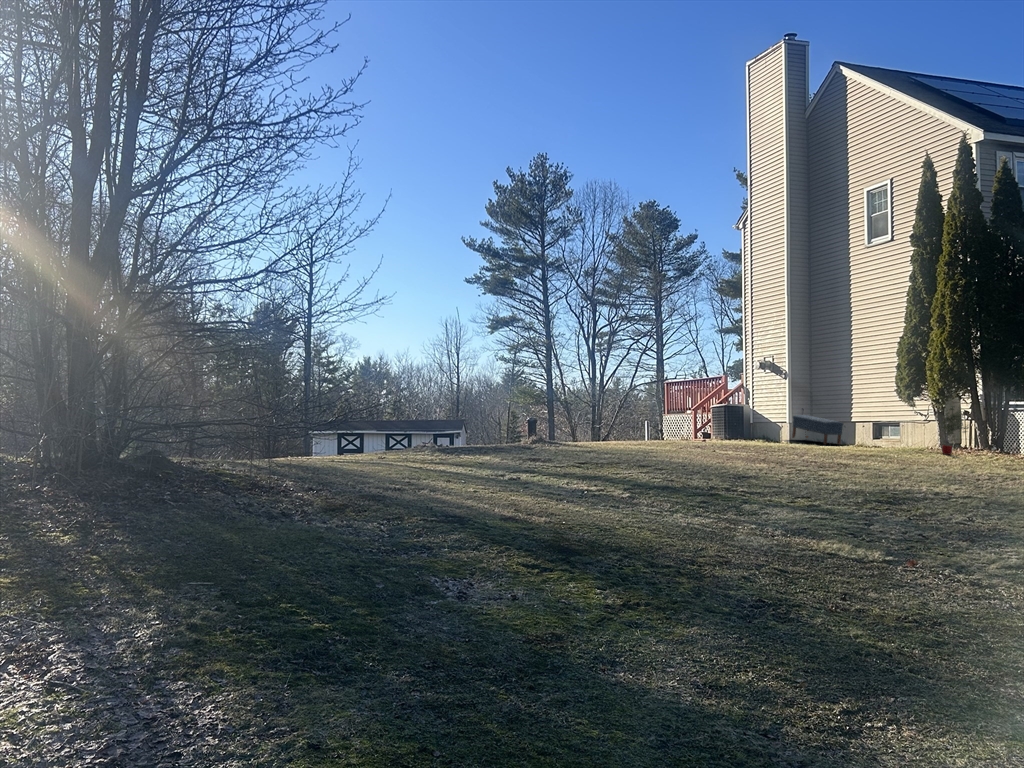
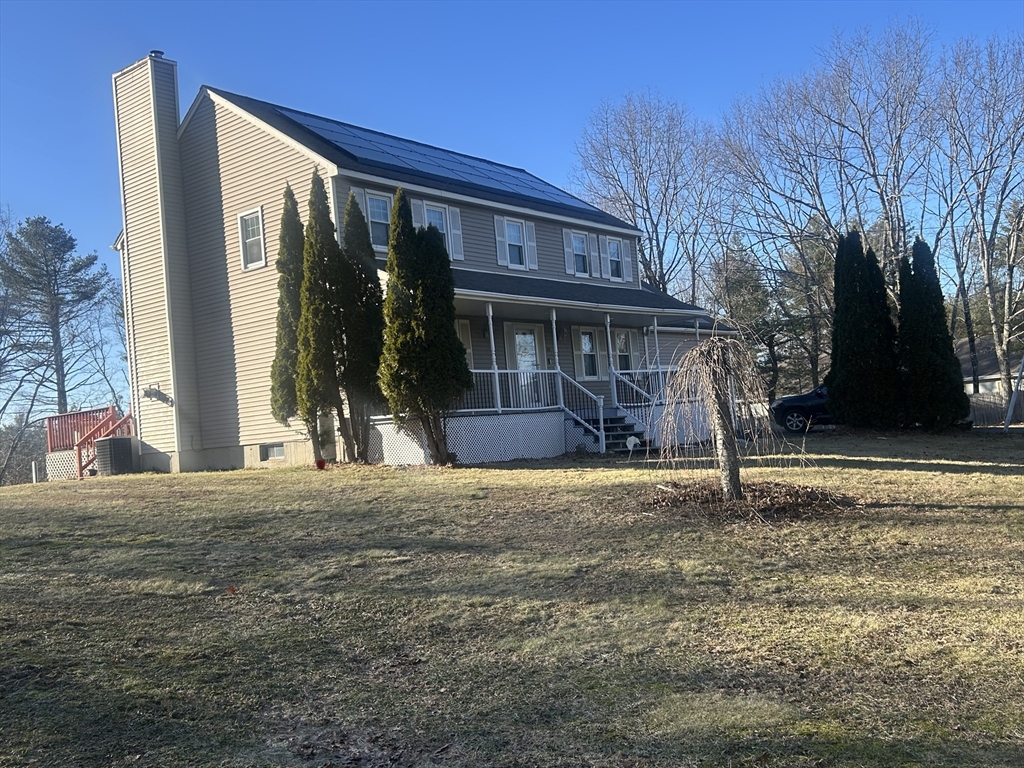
bench: present [792,415,843,444] -> none [183,442,233,472]

